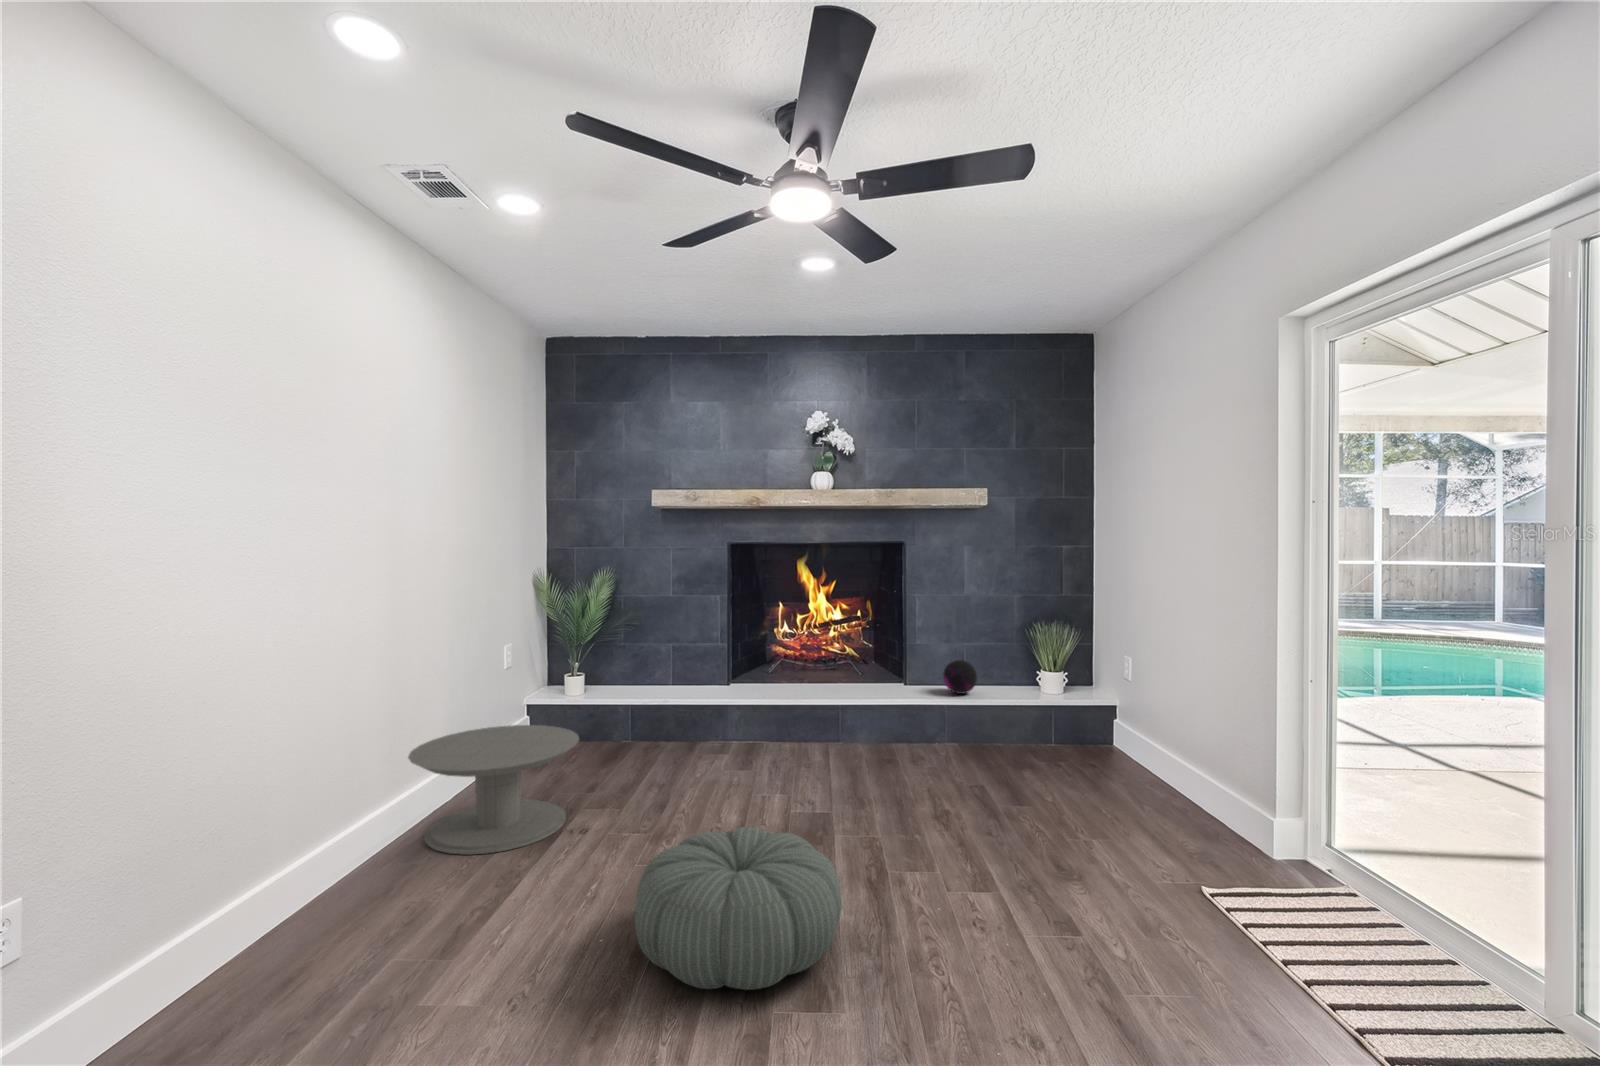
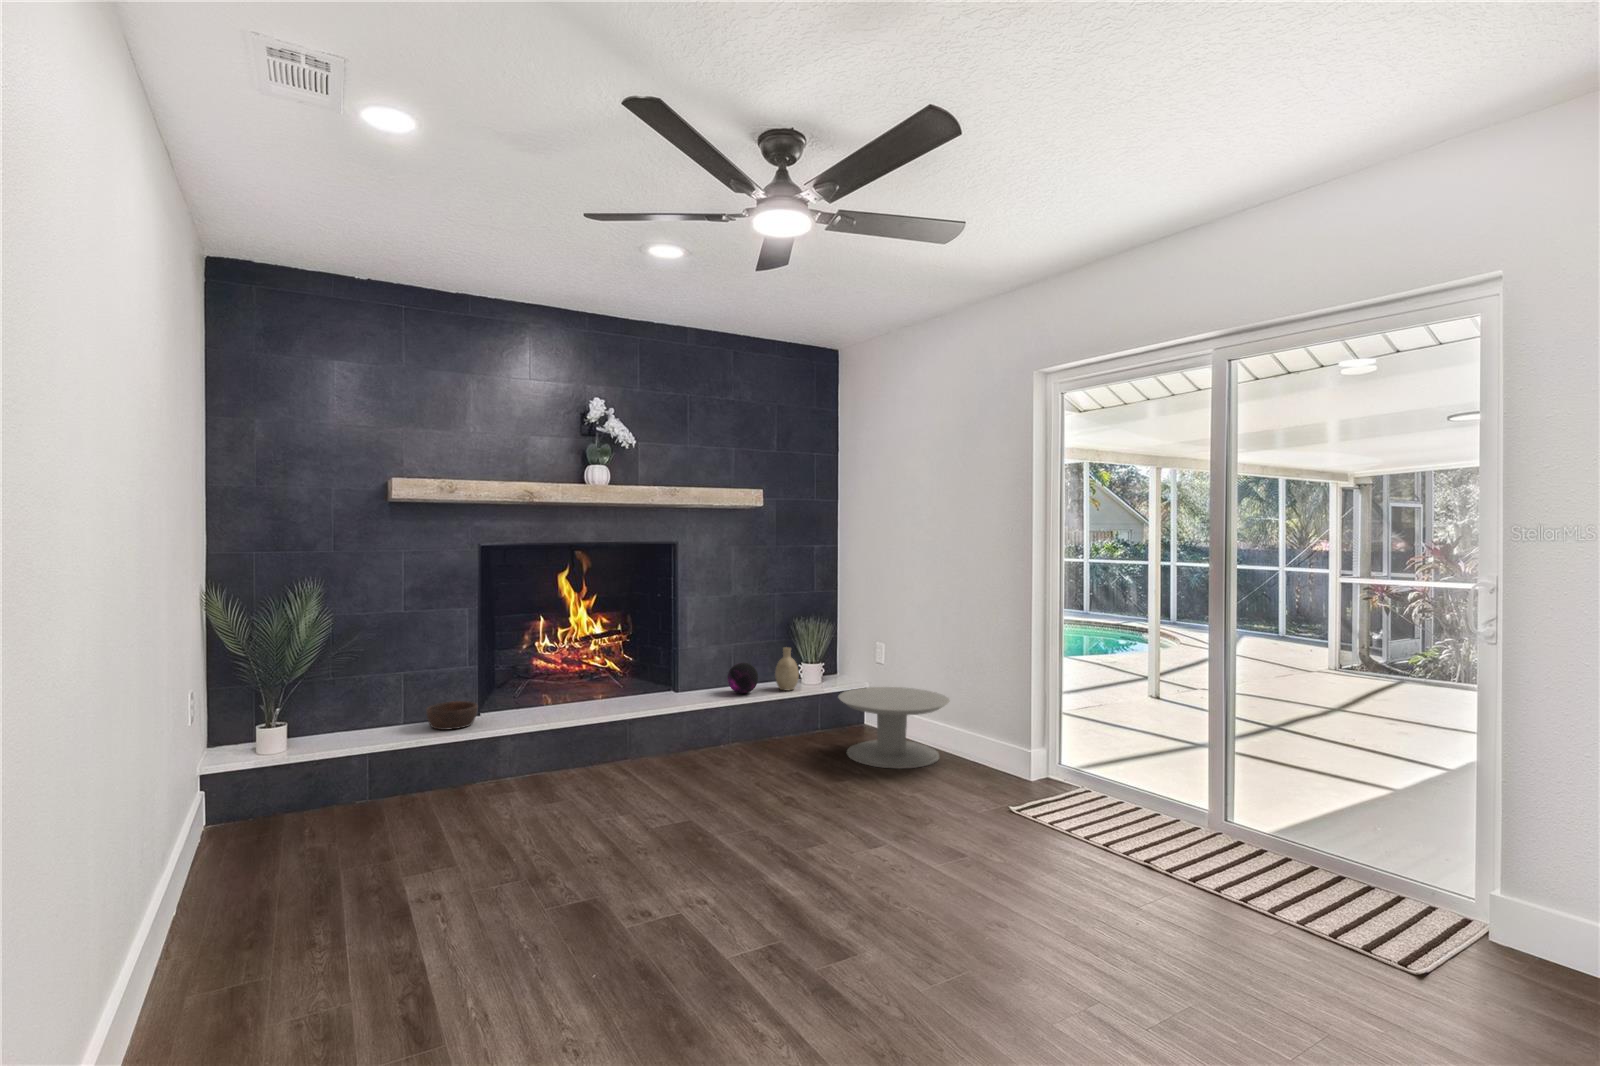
decorative vase: none [1001,647,1029,696] -> present [775,647,799,691]
wooden bowl: none [648,672,690,696] -> present [426,701,478,730]
side table: present [408,725,579,855] -> present [838,687,950,769]
pouf: present [635,827,842,990] -> none [683,821,867,958]

